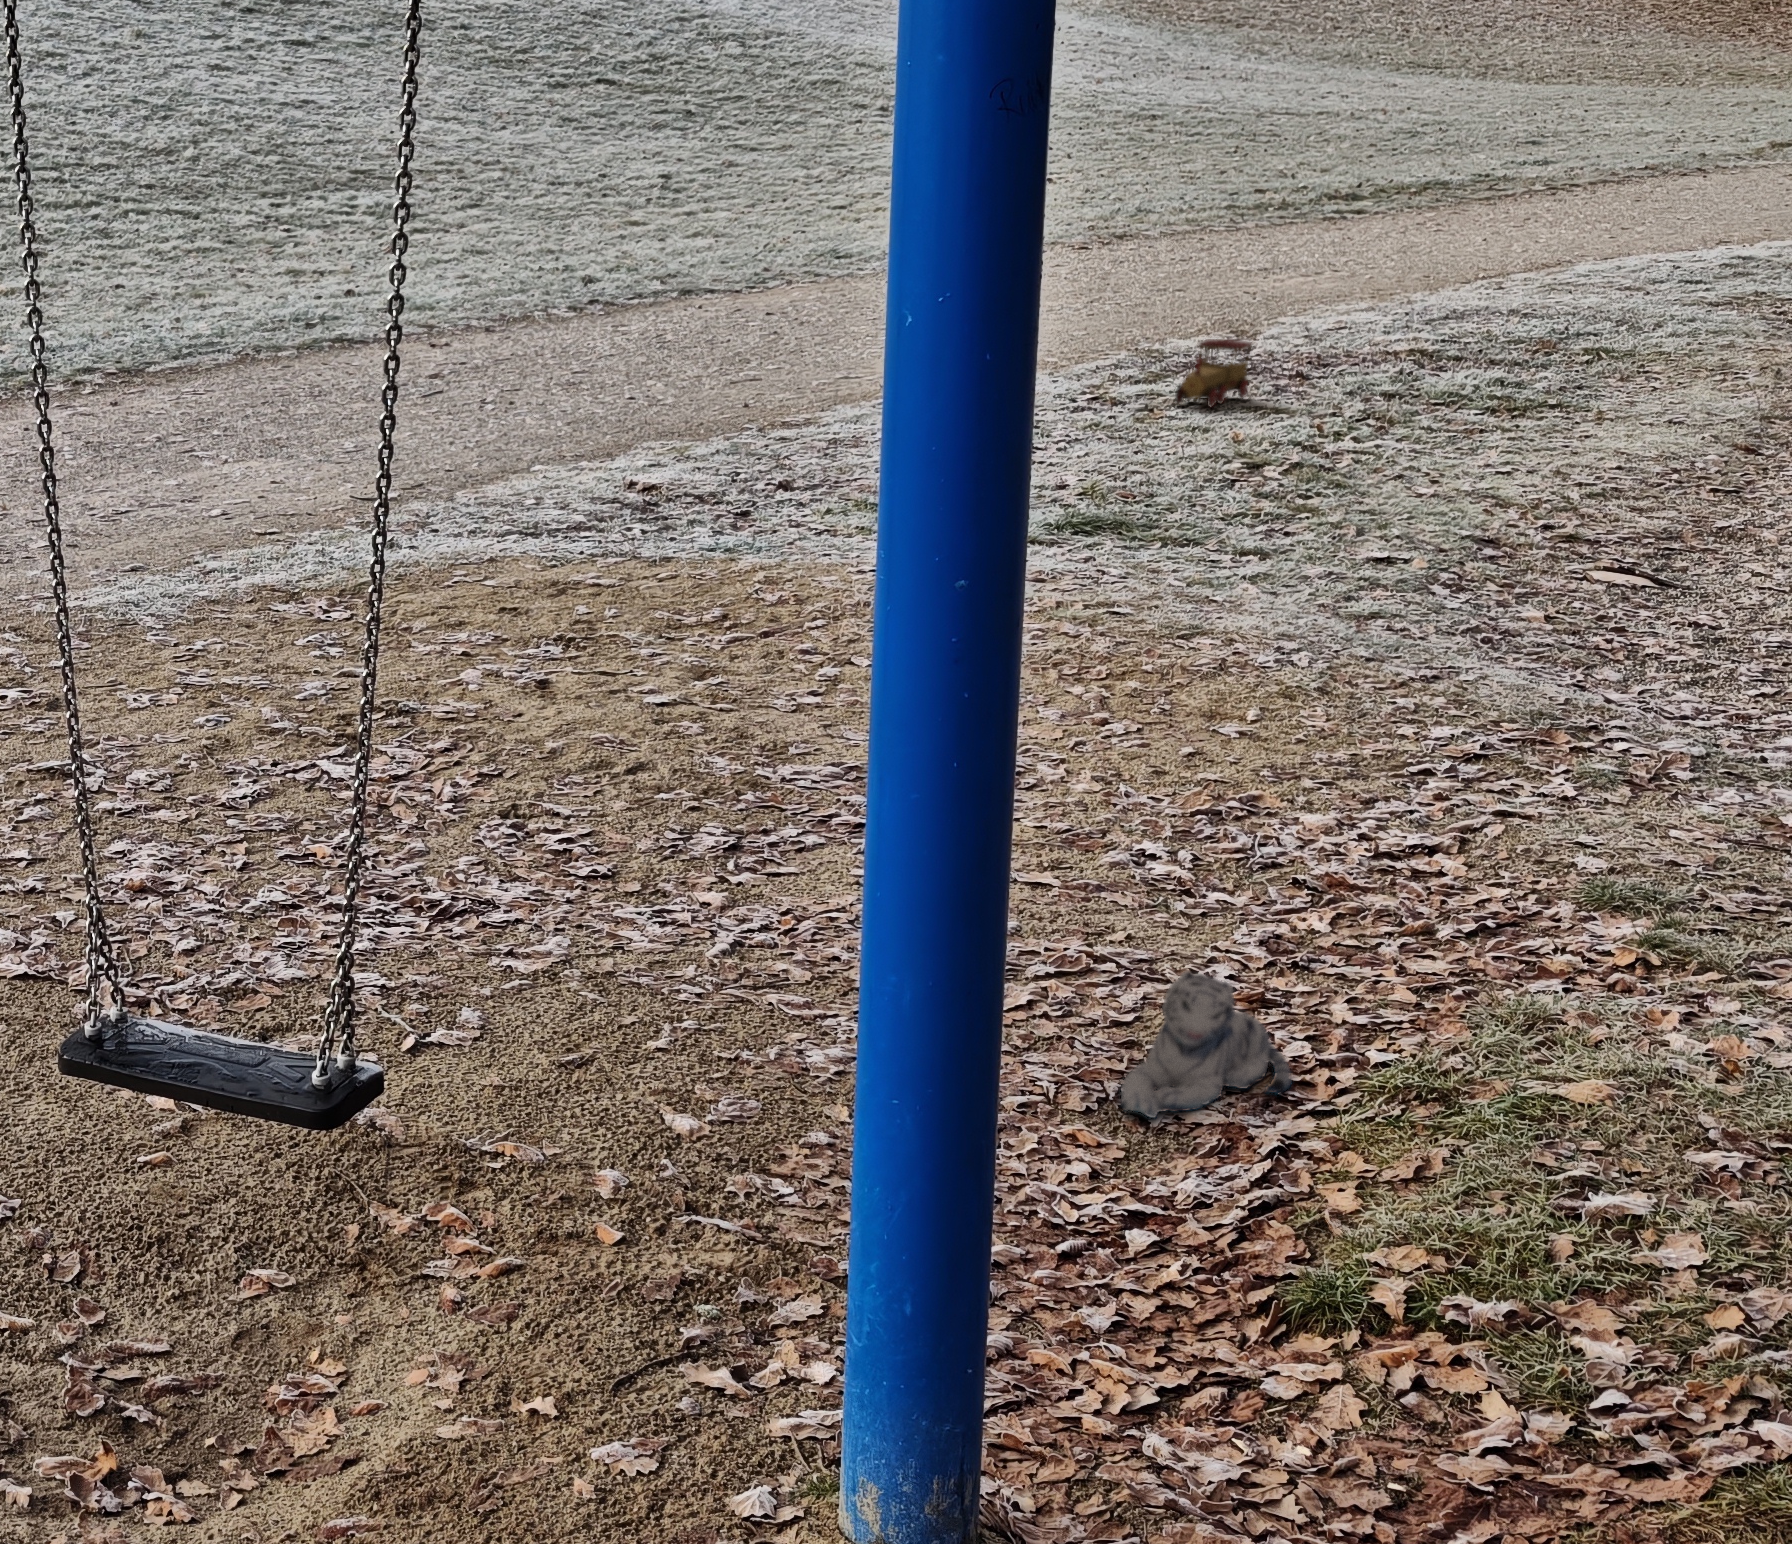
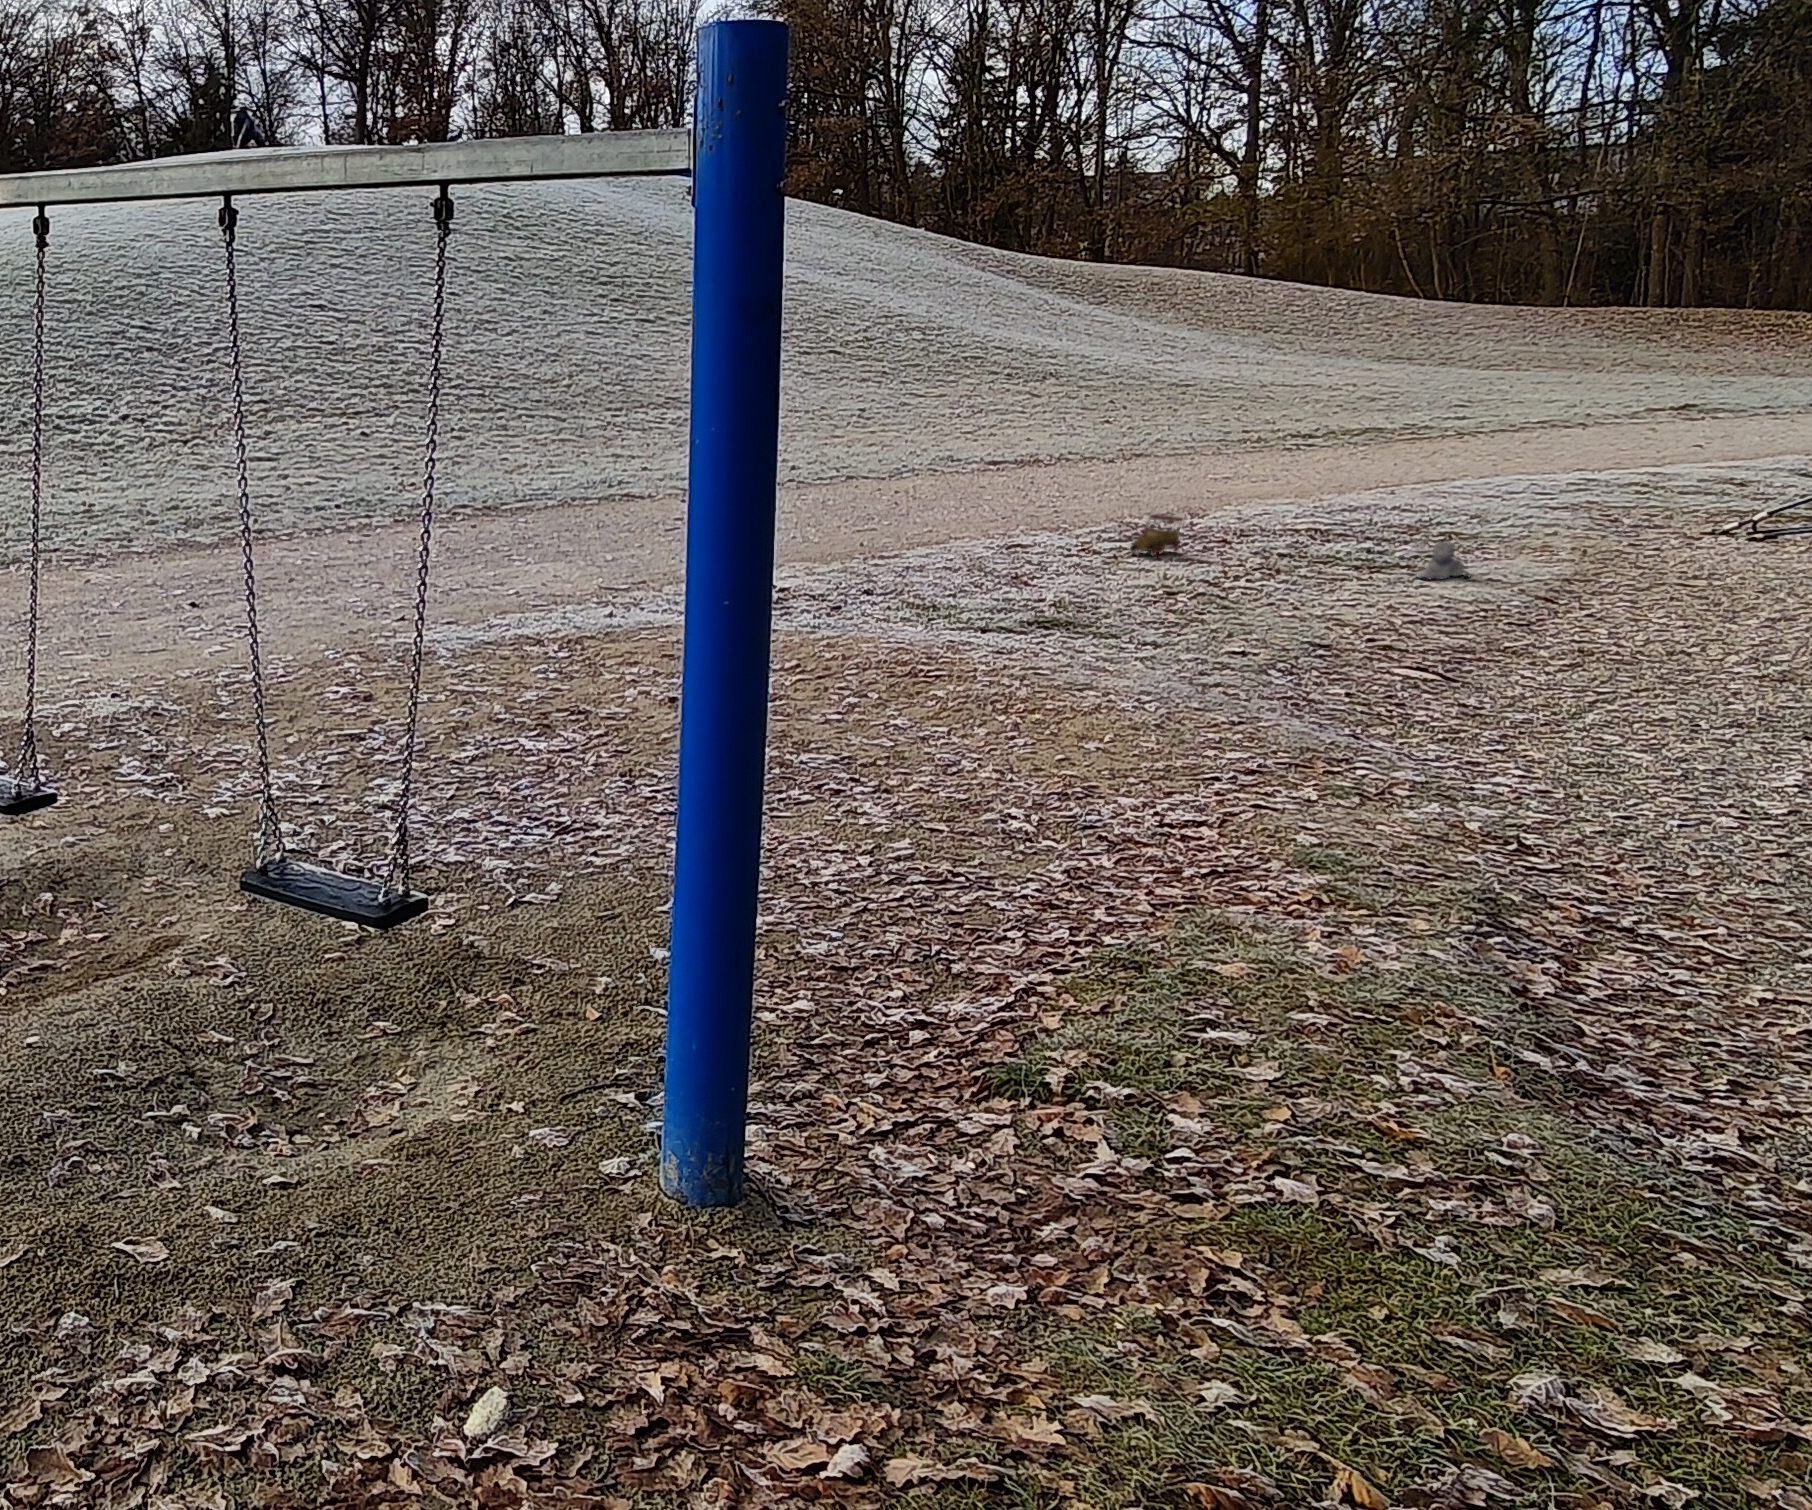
plush toy: present [1121,971,1292,1118] -> present [1418,541,1470,580]

